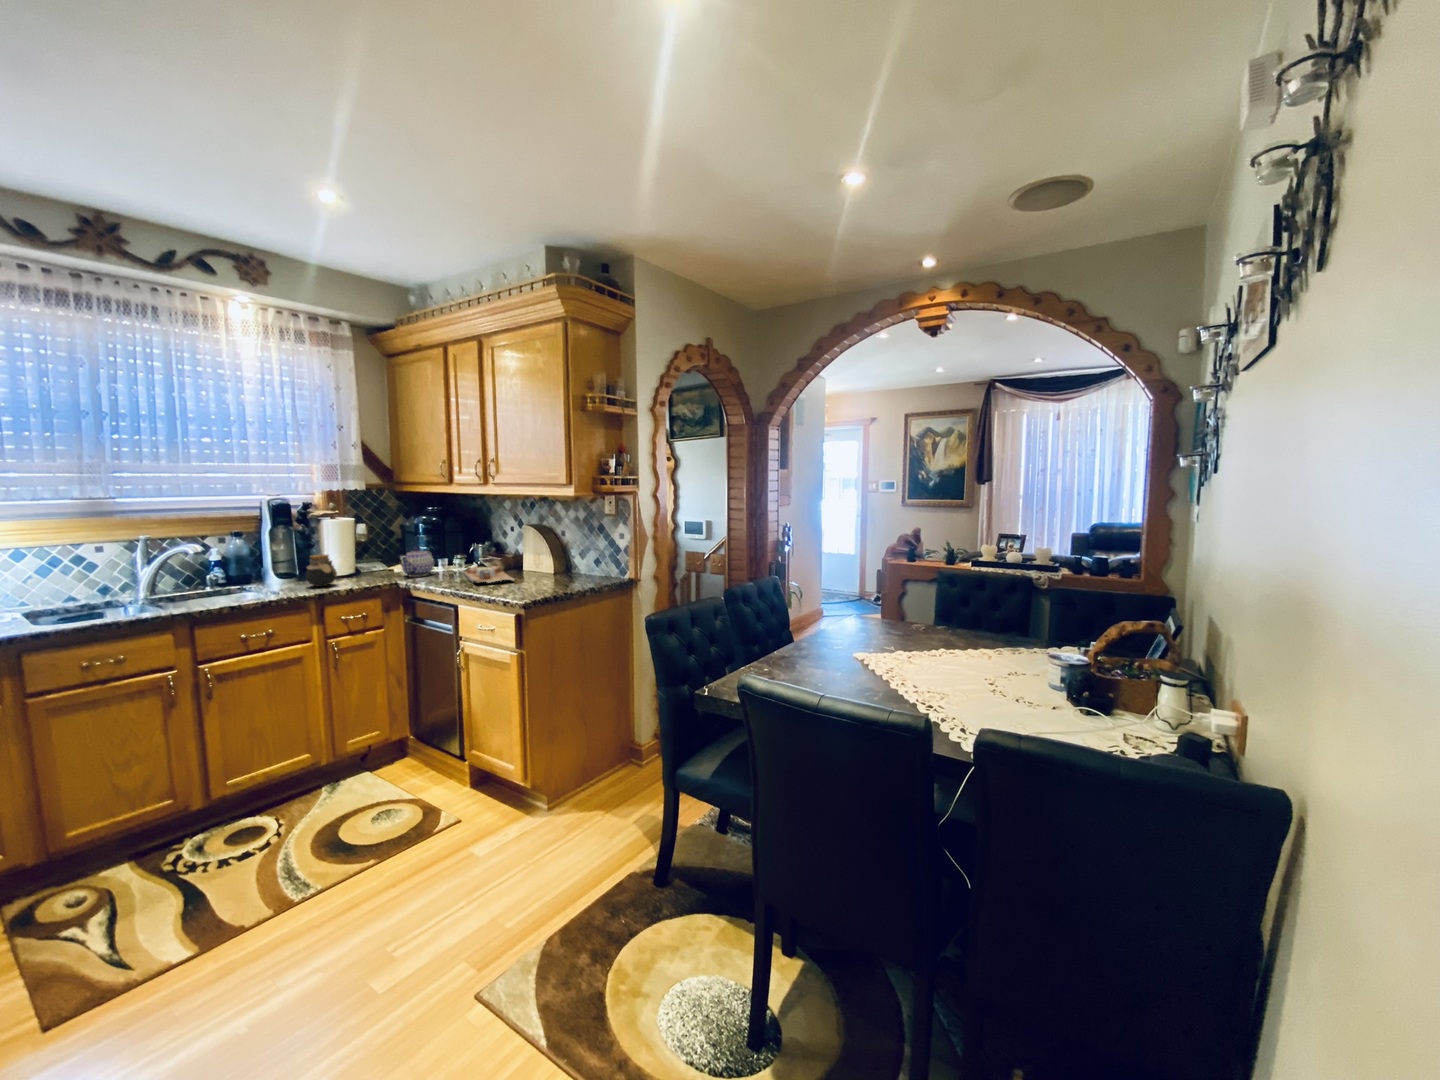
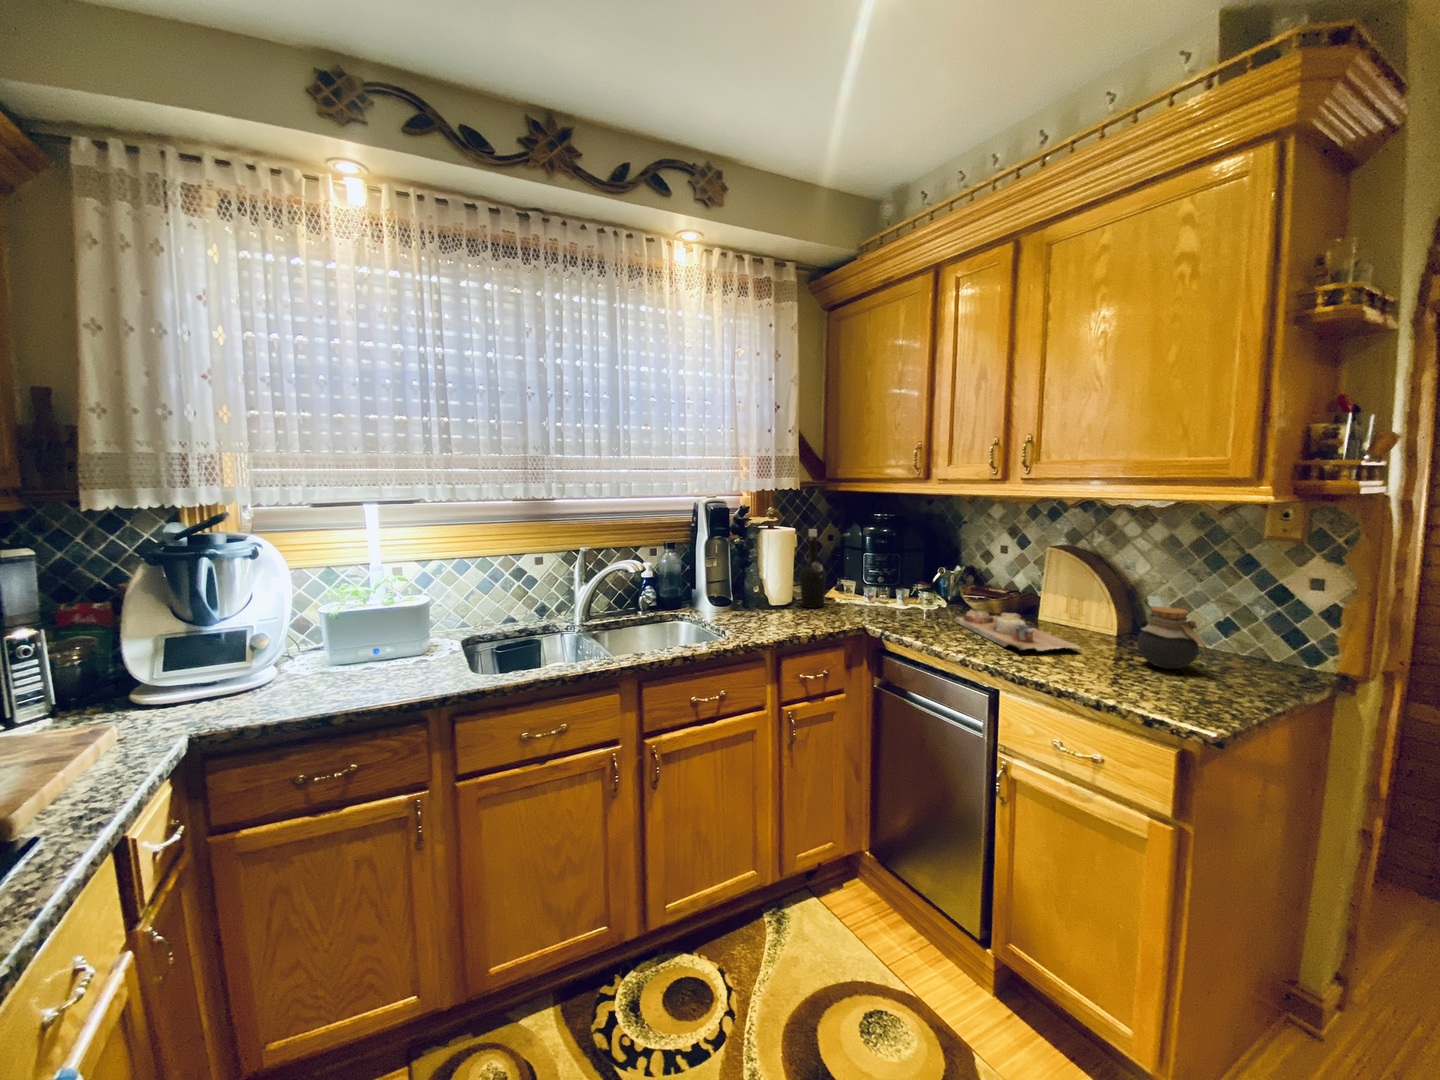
bottle: none [359,519,381,575] -> present [799,529,826,608]
teapot: present [401,547,433,577] -> none [861,574,904,618]
jar: present [306,555,337,587] -> present [1137,607,1210,669]

